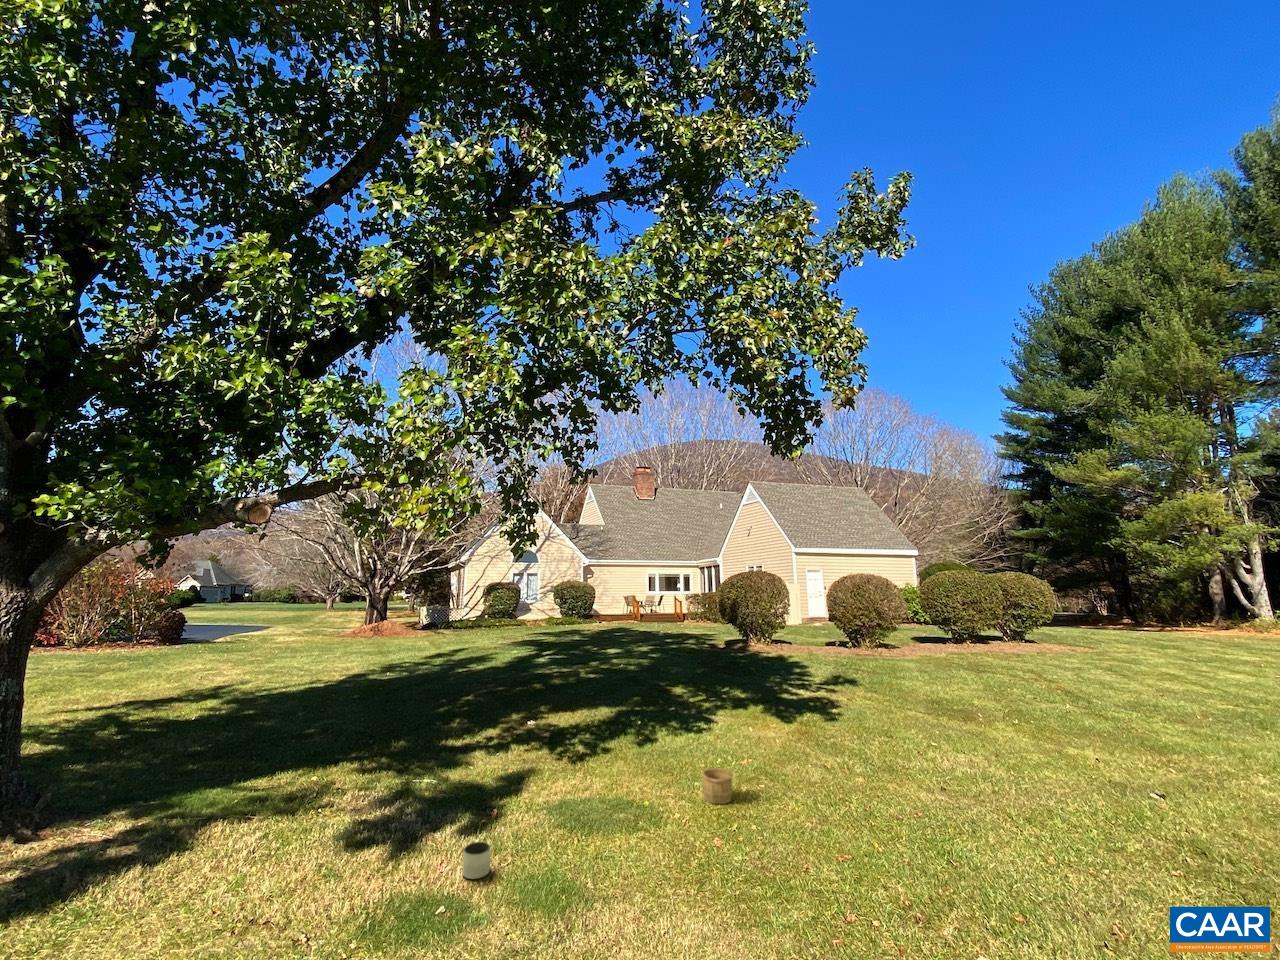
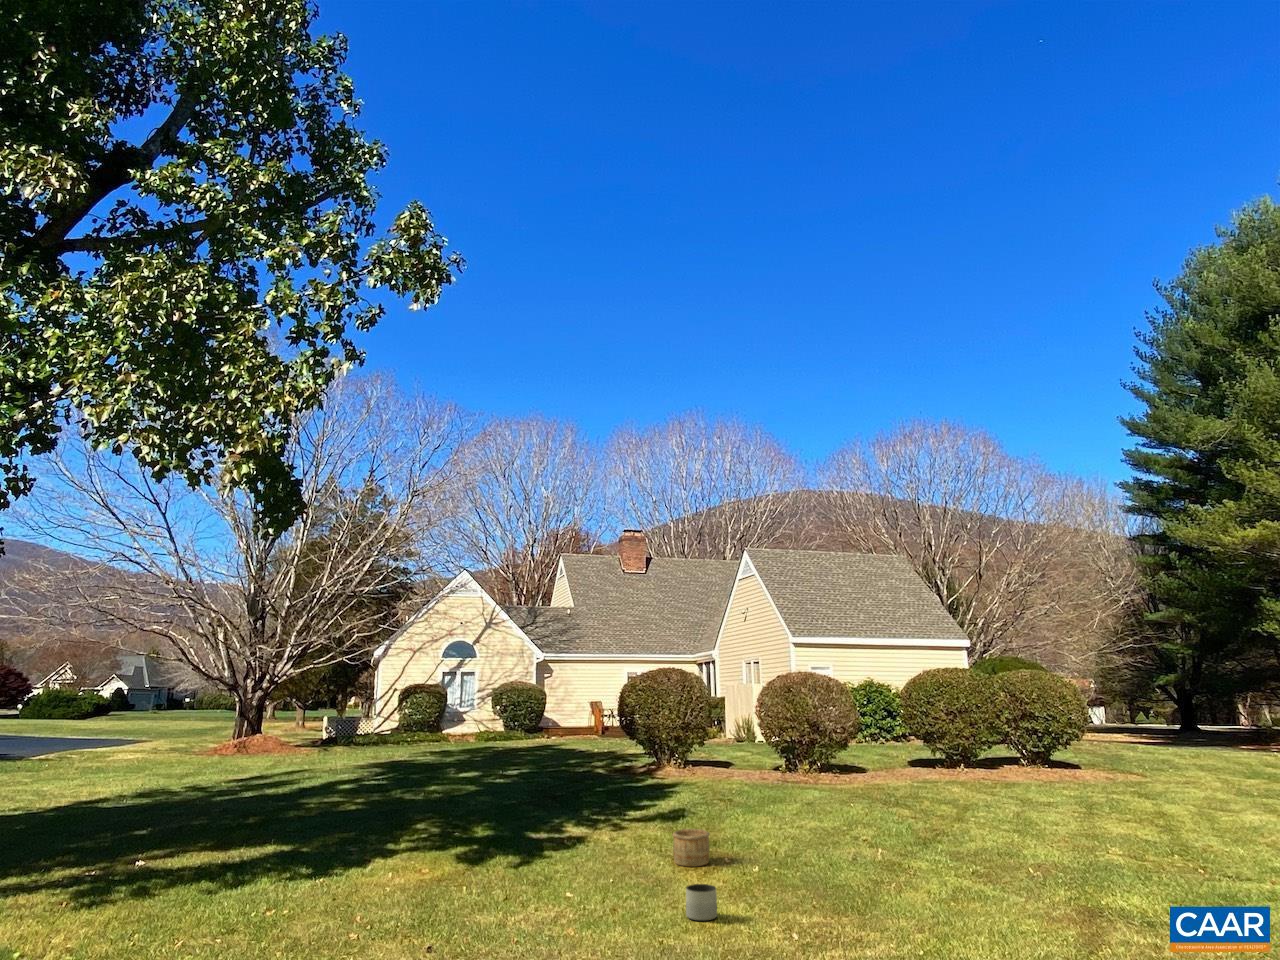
planter: present [462,842,490,879] -> present [686,884,717,921]

